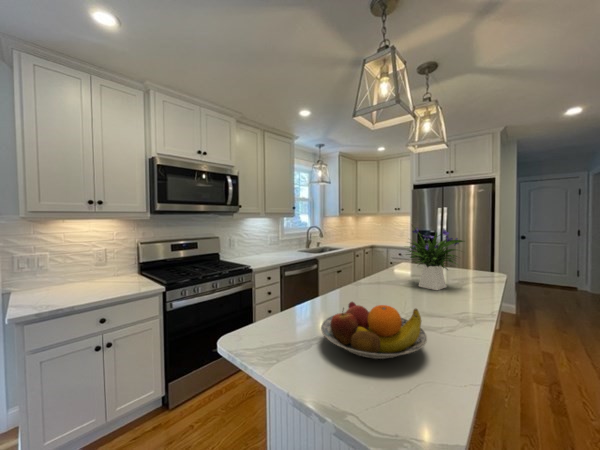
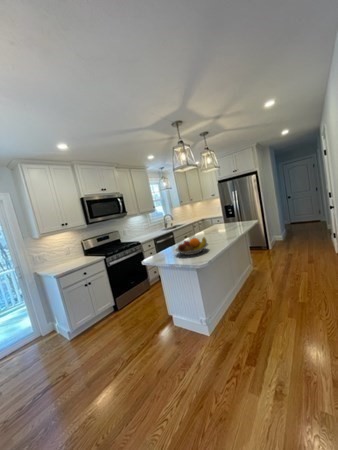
flower arrangement: present [406,228,464,290] -> none [204,206,233,233]

